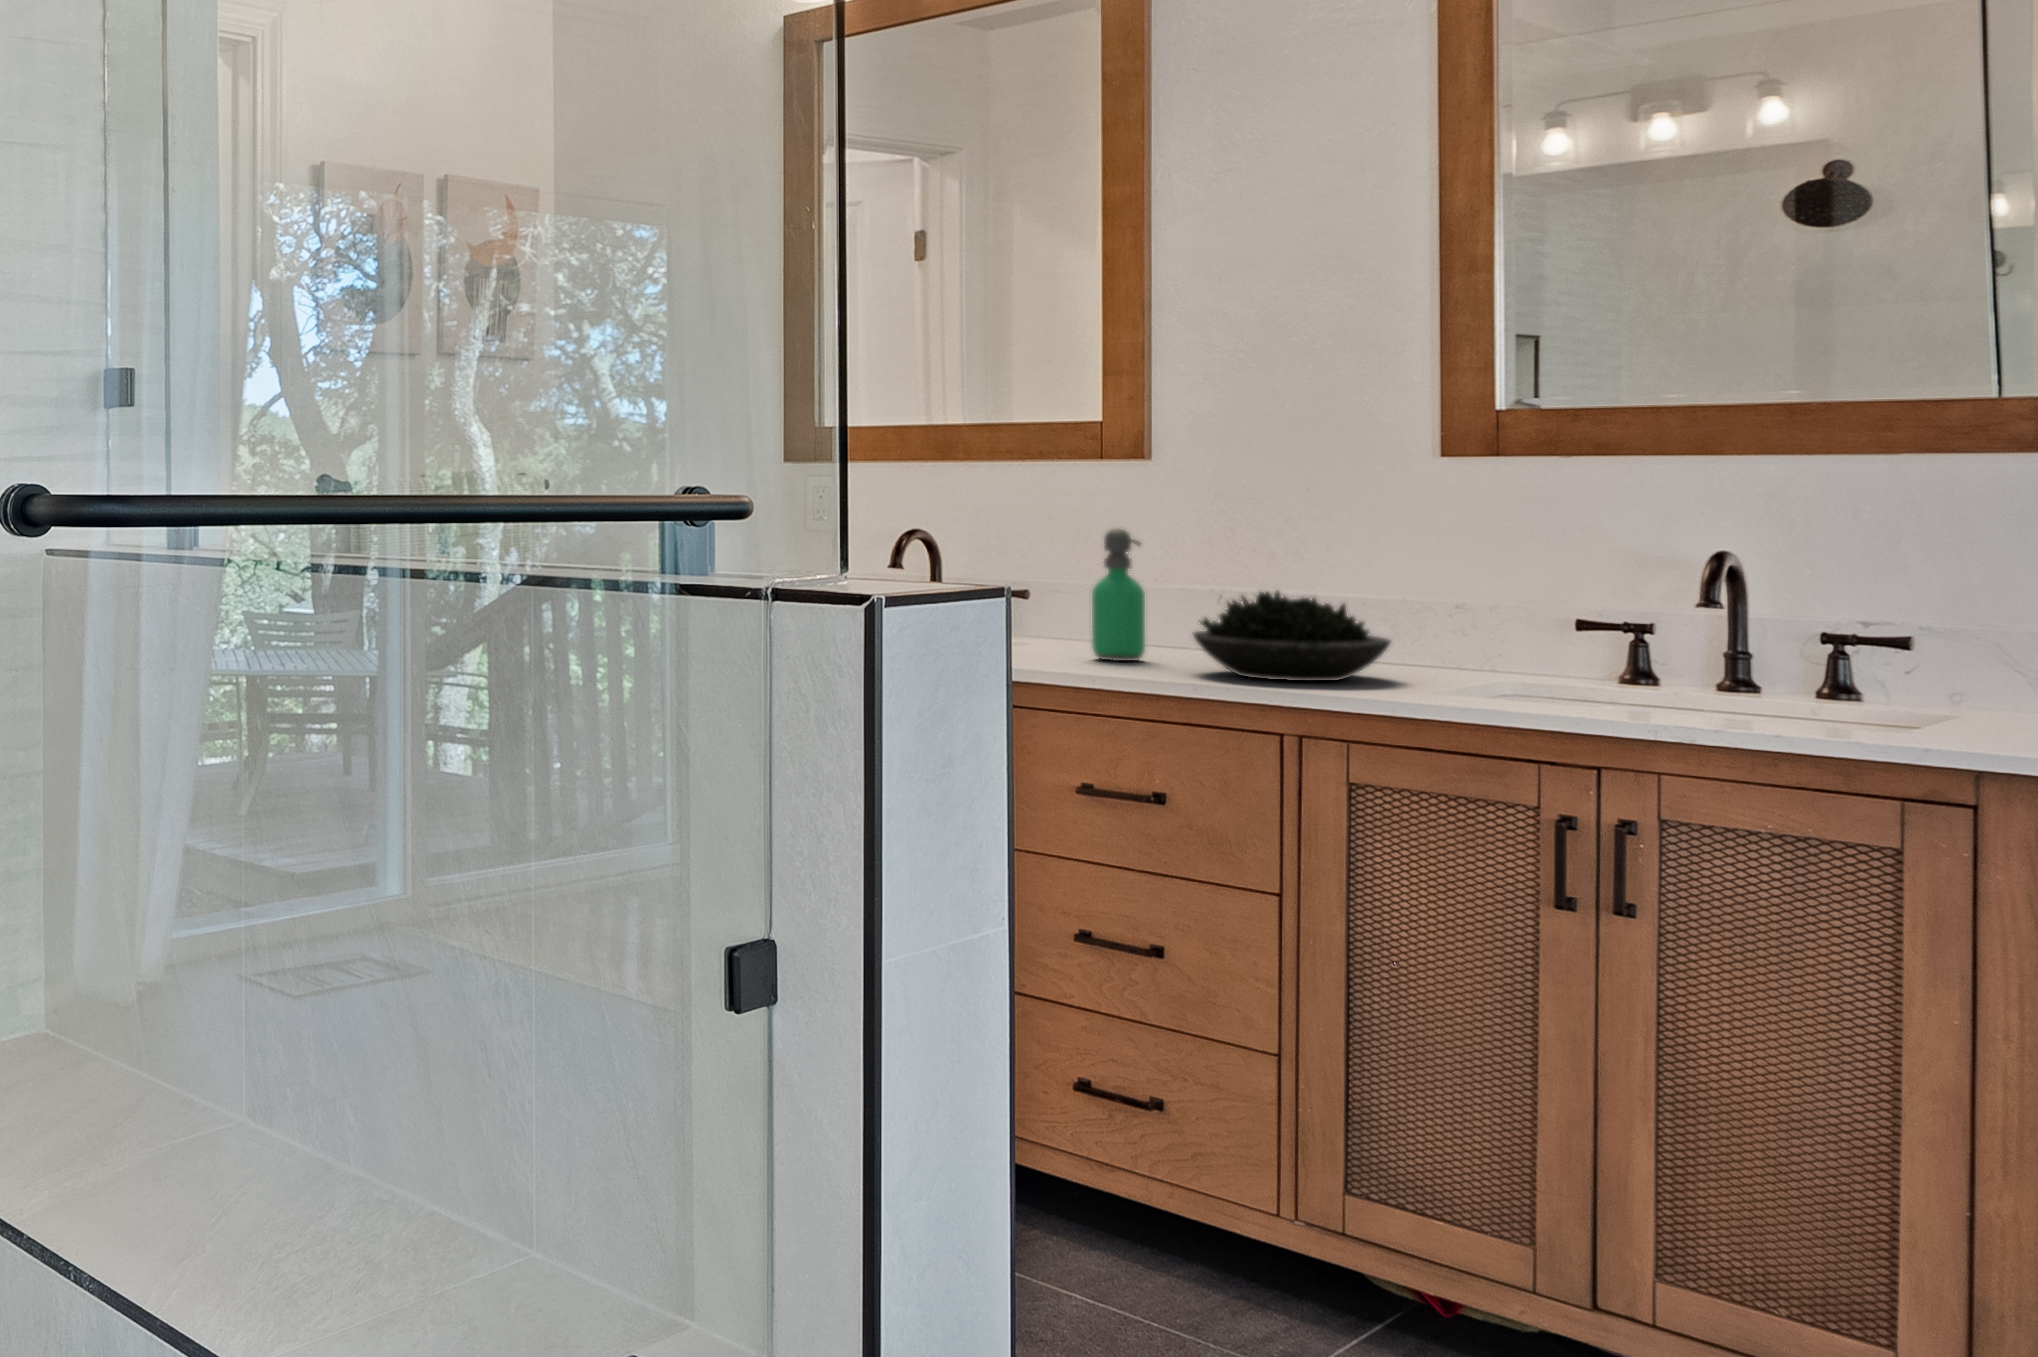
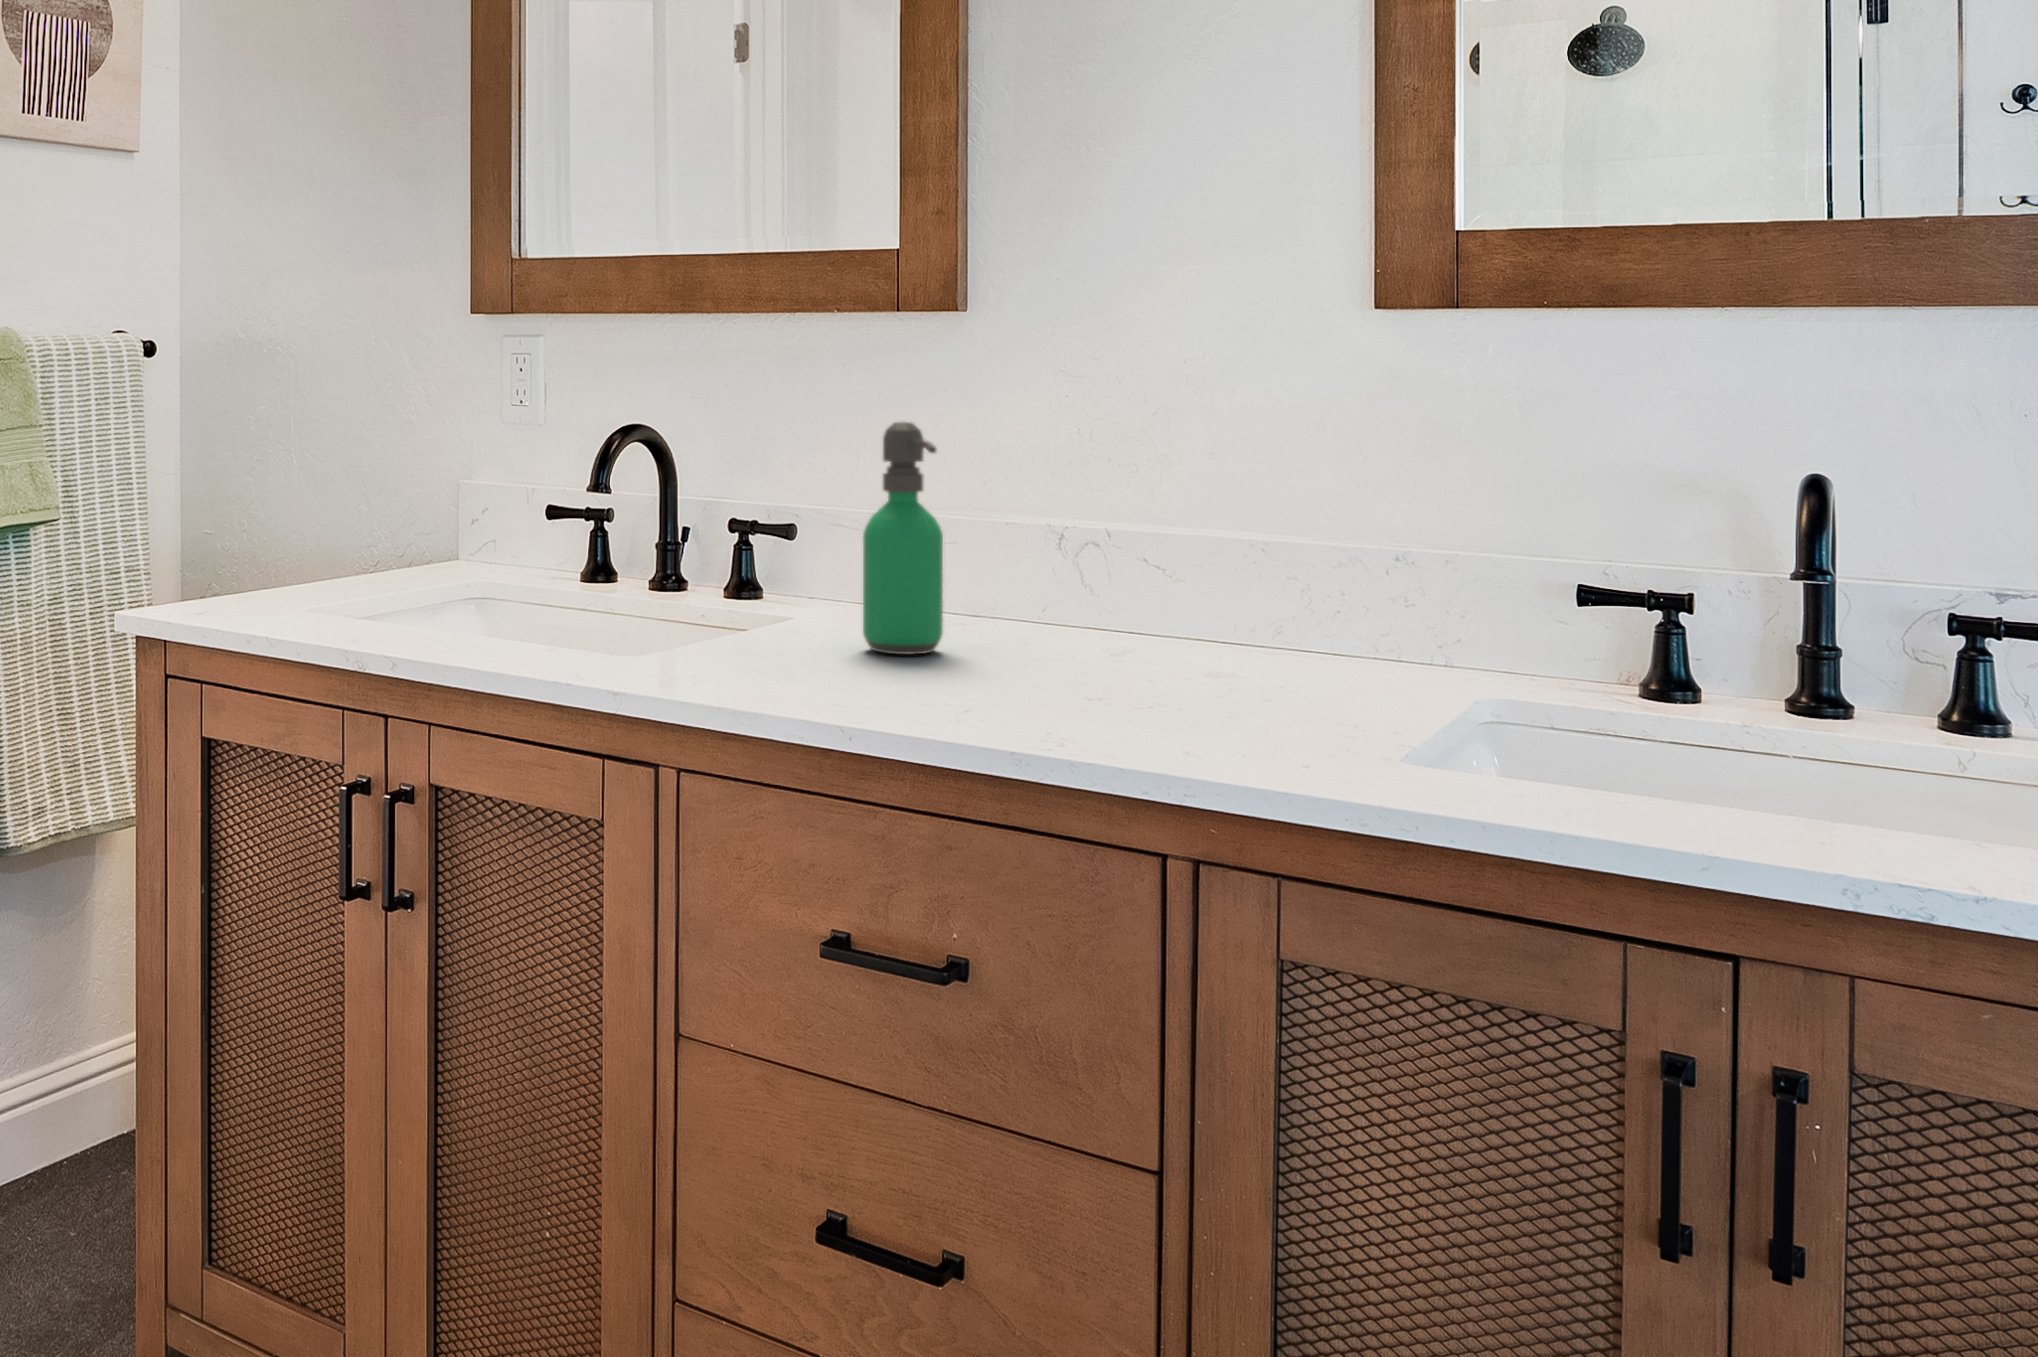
succulent plant: present [1193,591,1391,681] -> none [1007,534,1315,707]

